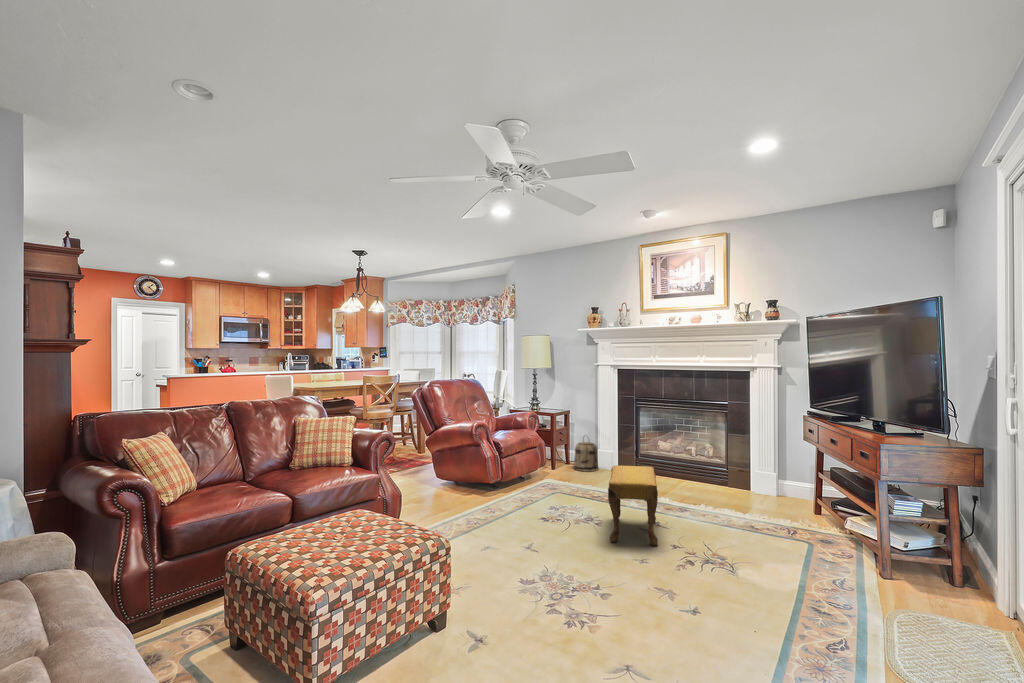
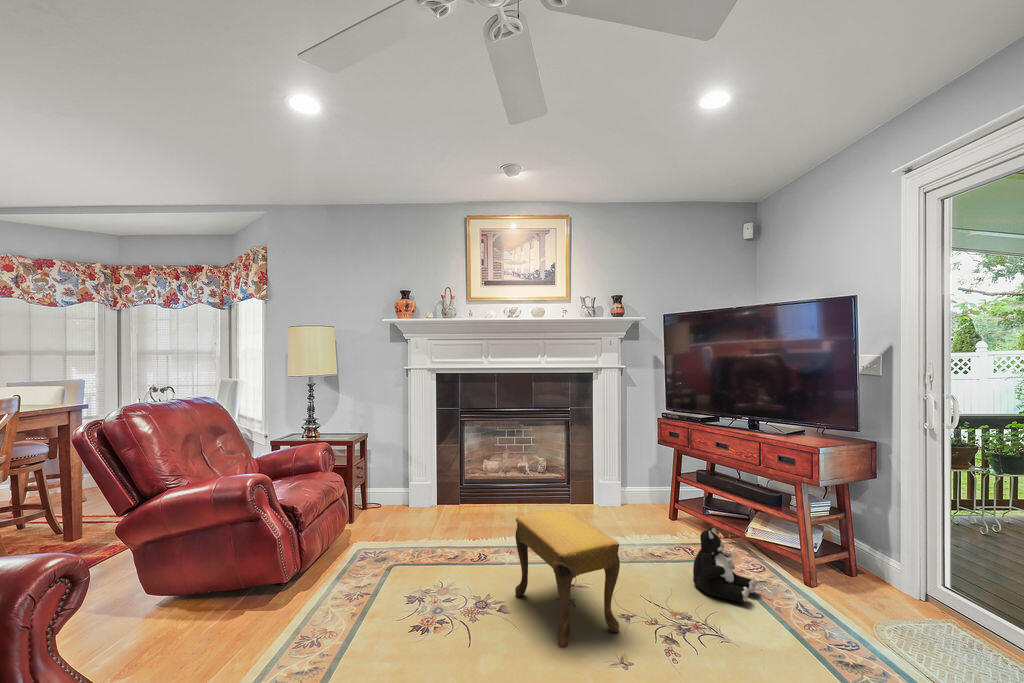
basket: present [574,441,598,472] -> none [377,464,411,516]
plush toy: none [750,500,803,559] -> present [693,527,758,602]

